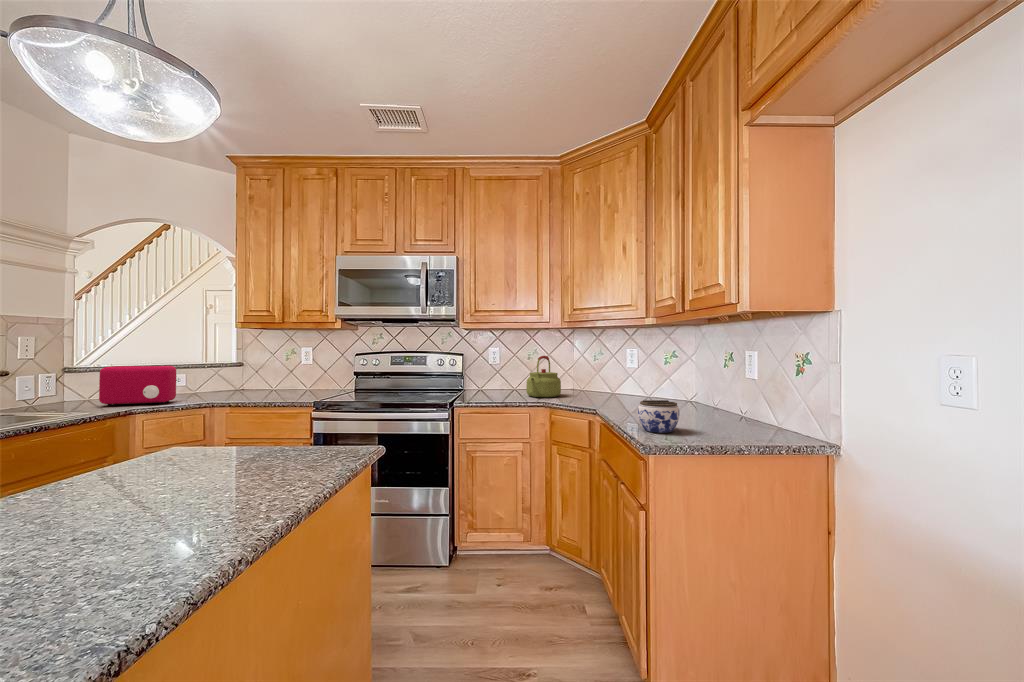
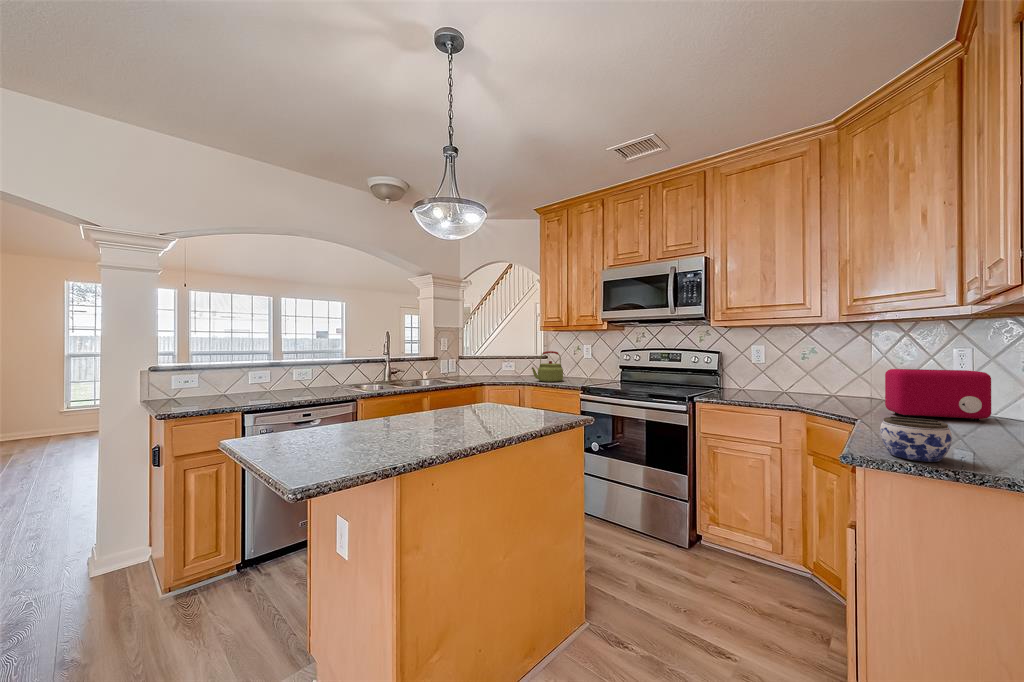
kettle: present [526,356,561,397] -> present [532,351,563,382]
toaster: present [99,366,176,406] -> present [885,369,991,421]

